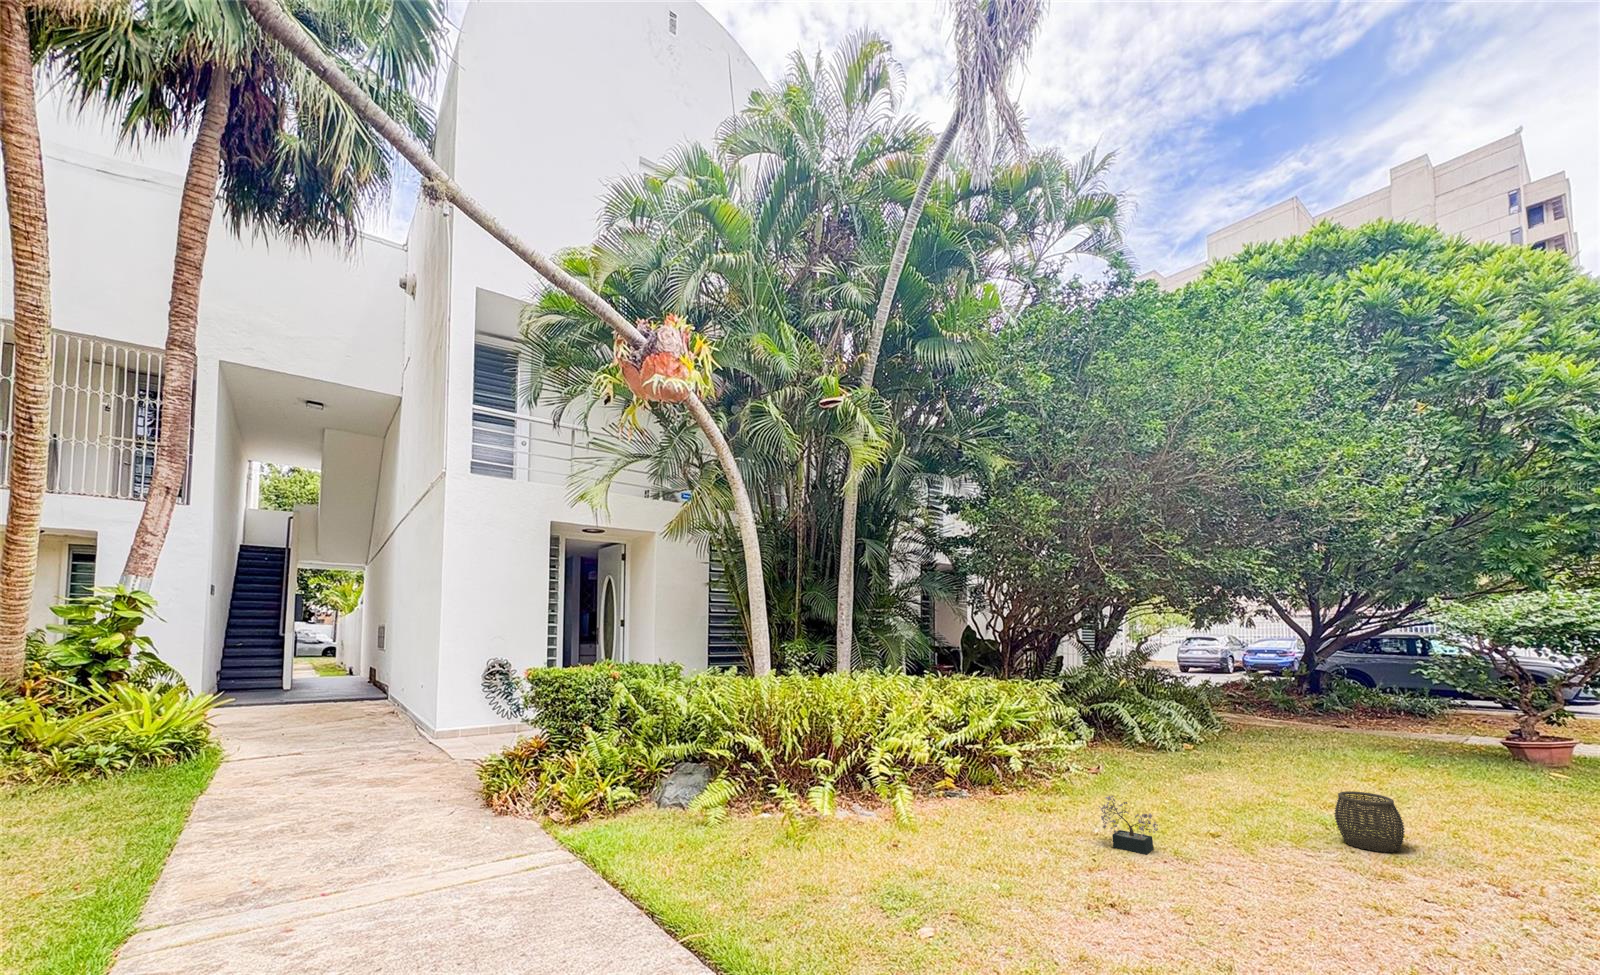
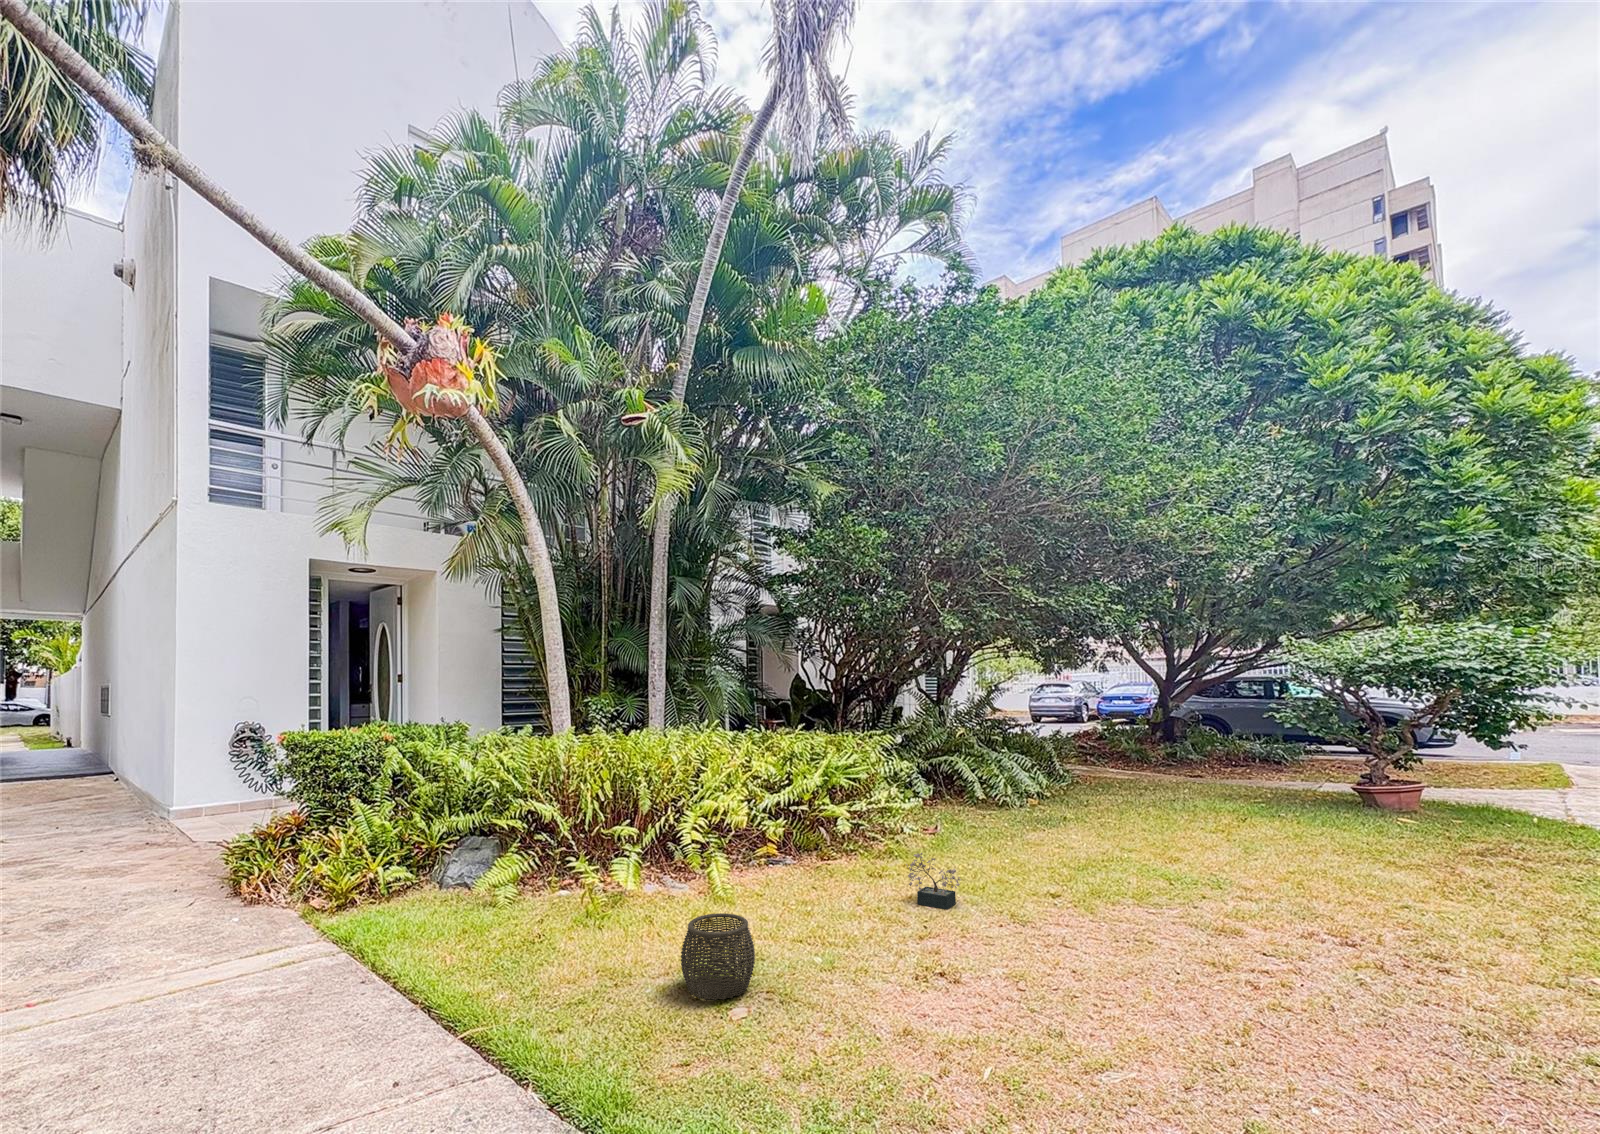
woven basket: present [1334,791,1405,852] -> present [681,913,755,1001]

